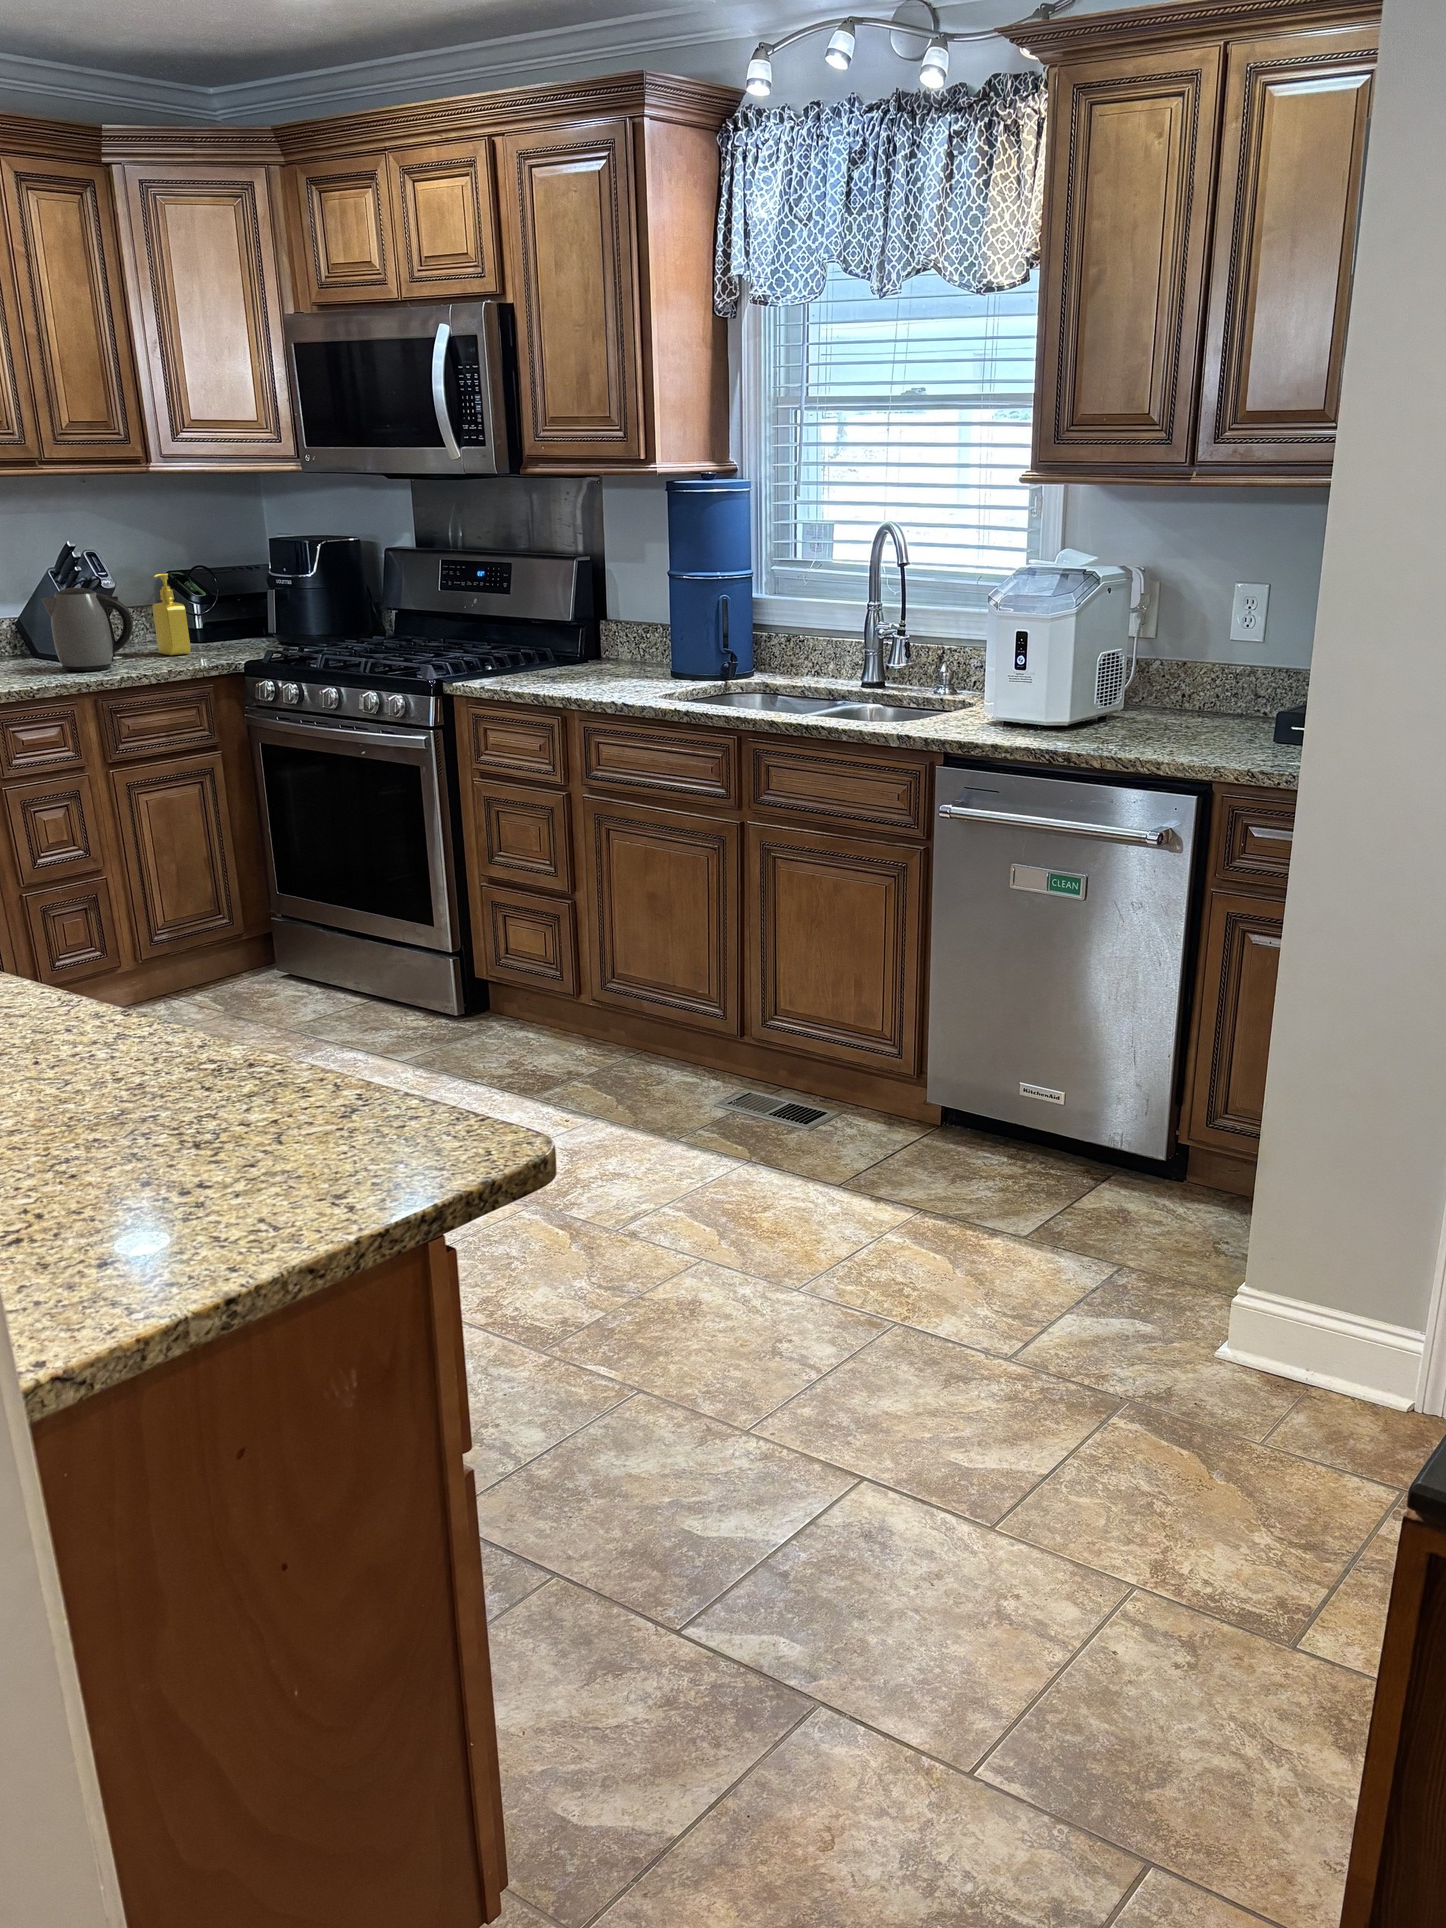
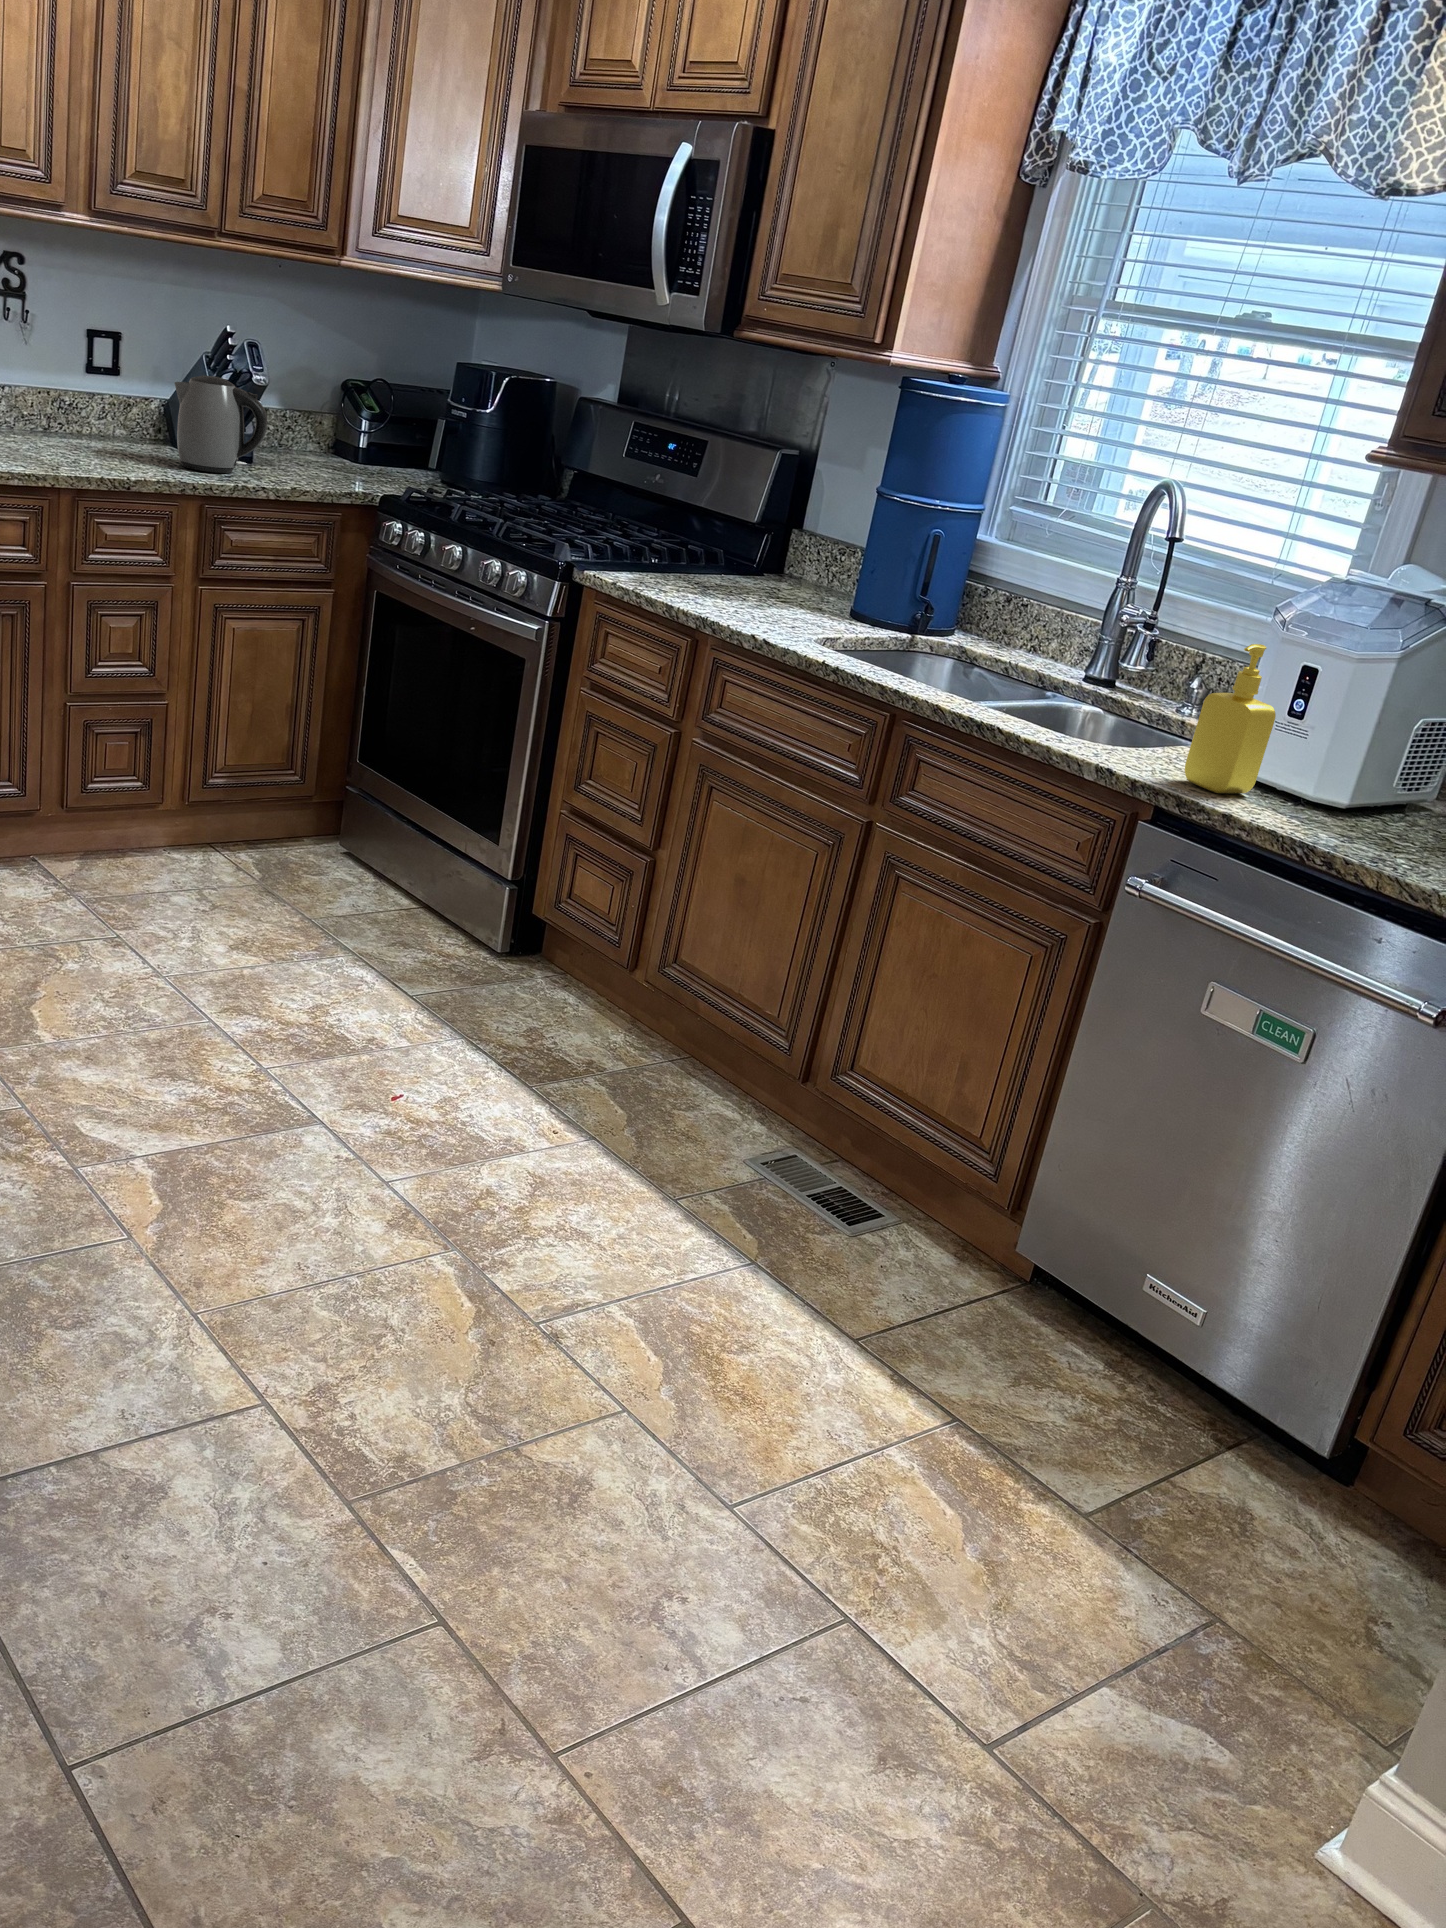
soap dispenser: present [152,573,191,655] -> present [1185,644,1276,794]

